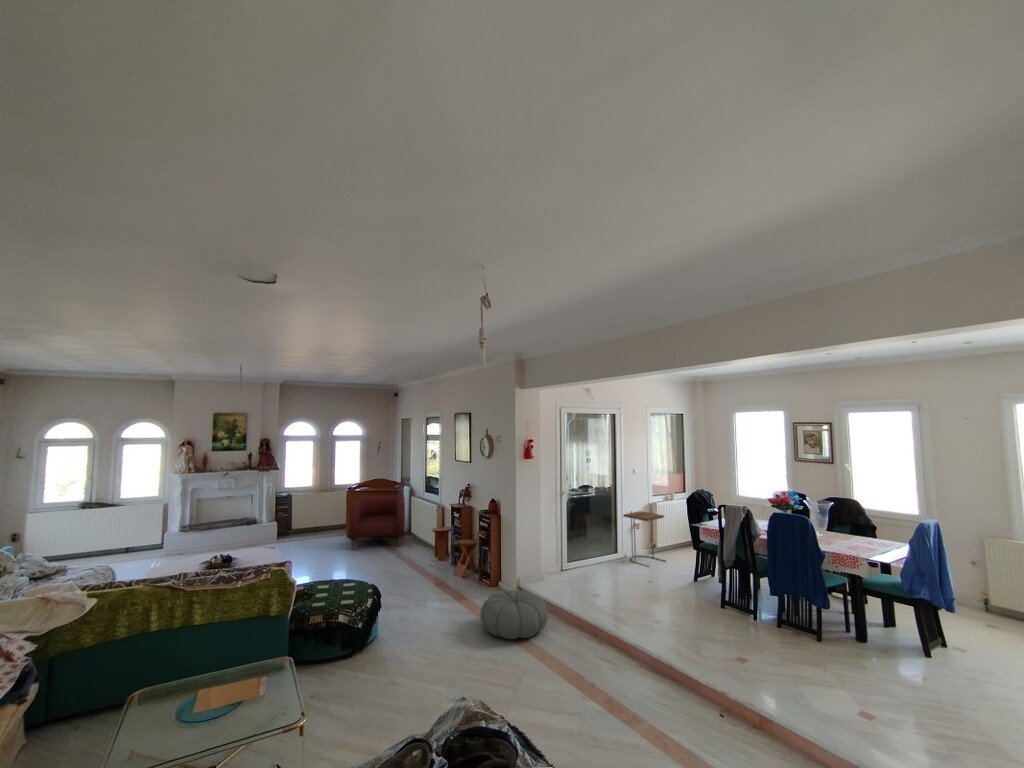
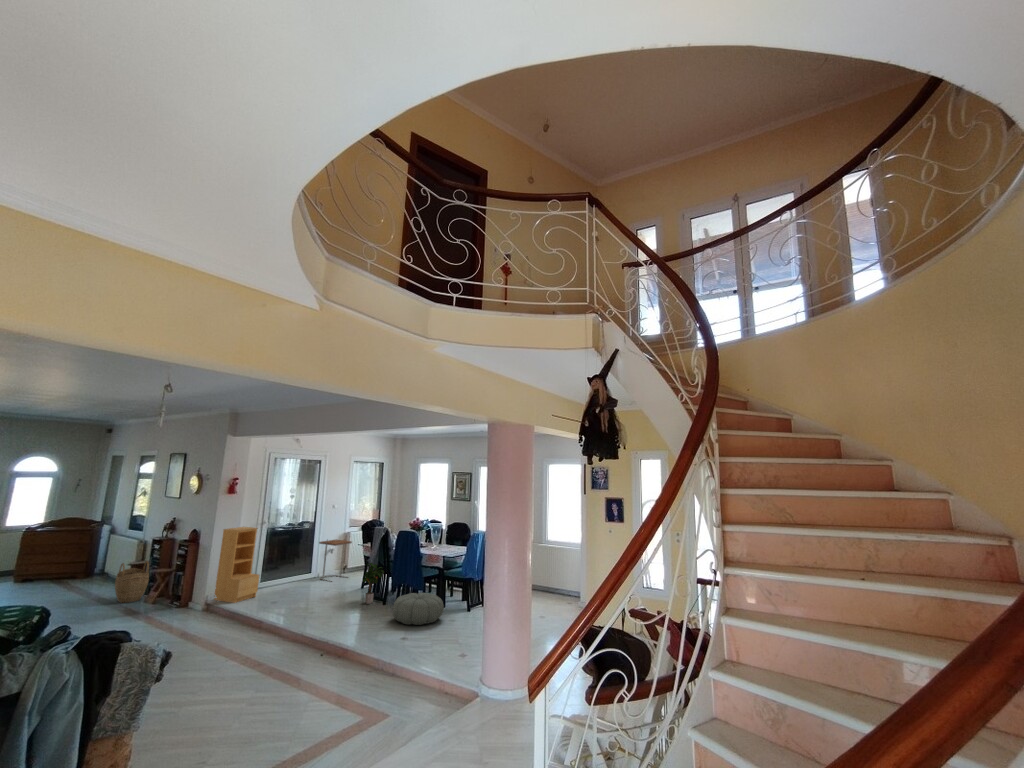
armchair: present [349,495,405,550] -> none [20,535,101,592]
bookshelf: none [526,497,573,595] -> present [214,527,259,603]
woven basket: none [425,530,454,576] -> present [115,561,149,603]
potted plant: none [715,557,758,619] -> present [363,563,384,604]
pouf: present [480,590,548,639] -> present [393,593,444,625]

